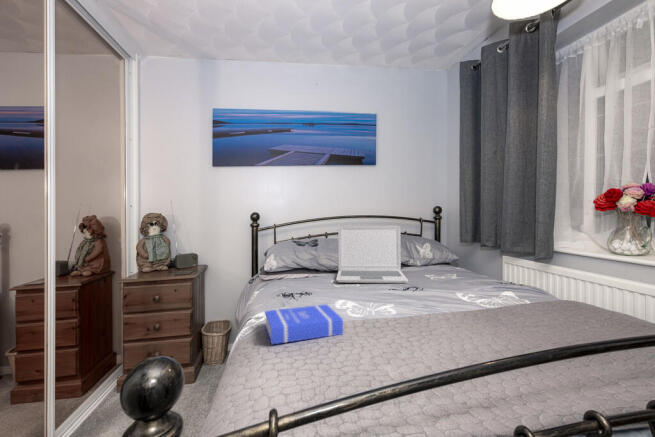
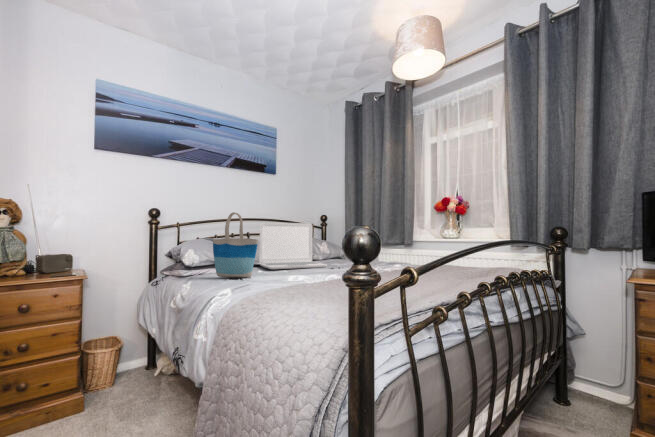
tote bag: none [271,225,309,295] -> present [213,212,258,278]
book: present [265,305,343,344] -> none [250,272,321,295]

